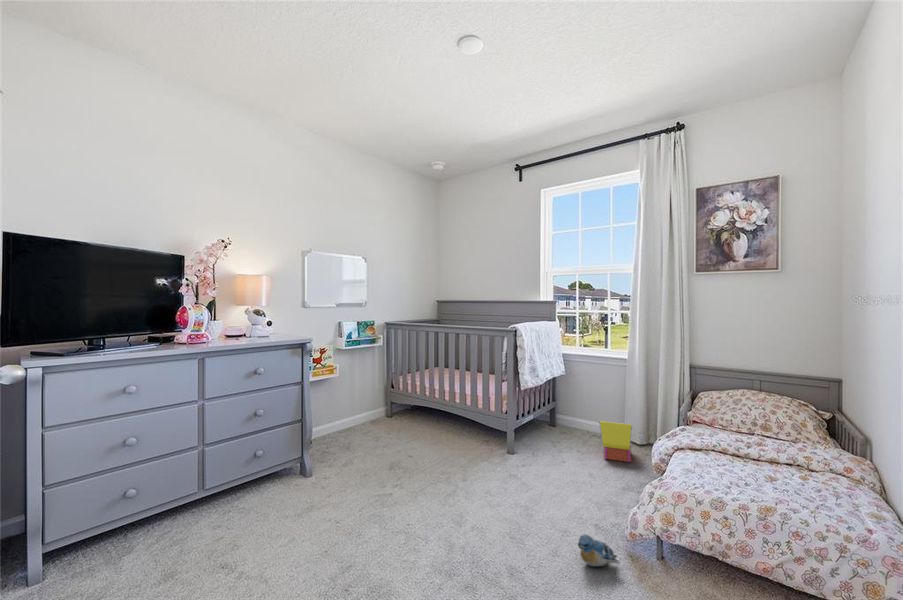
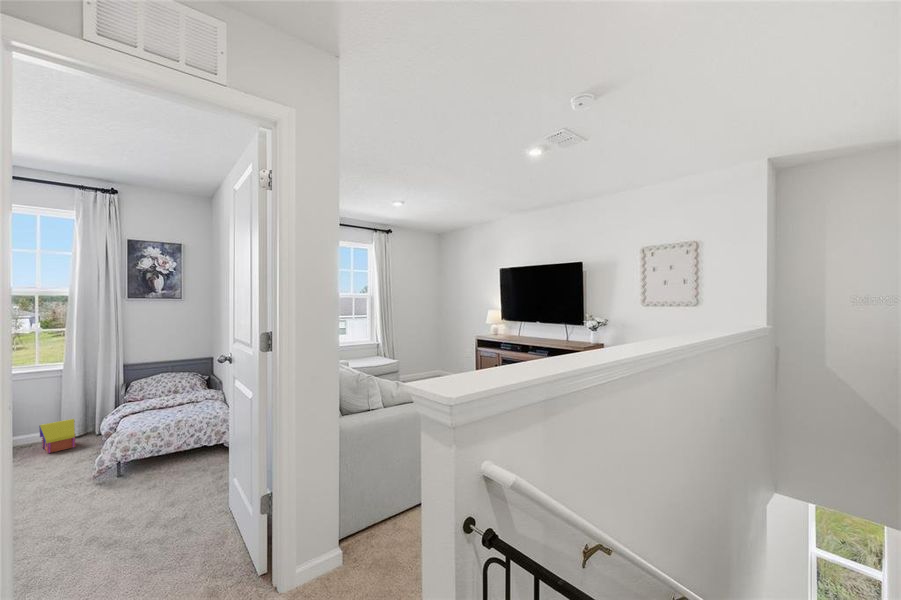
plush toy: present [578,535,620,566] -> none [61,480,95,499]

